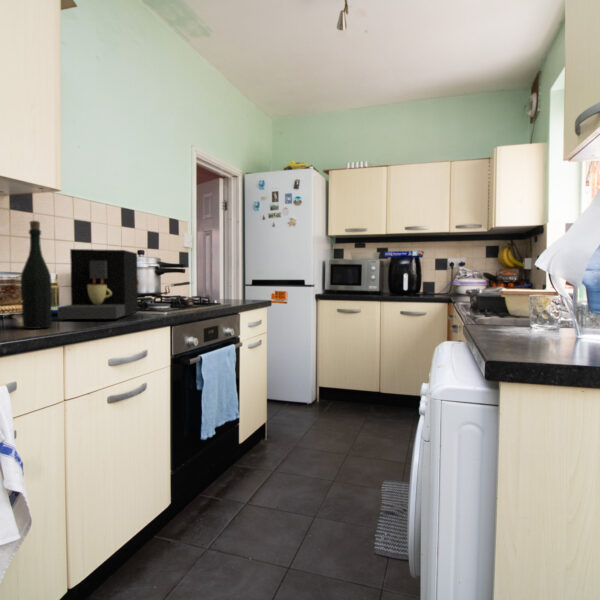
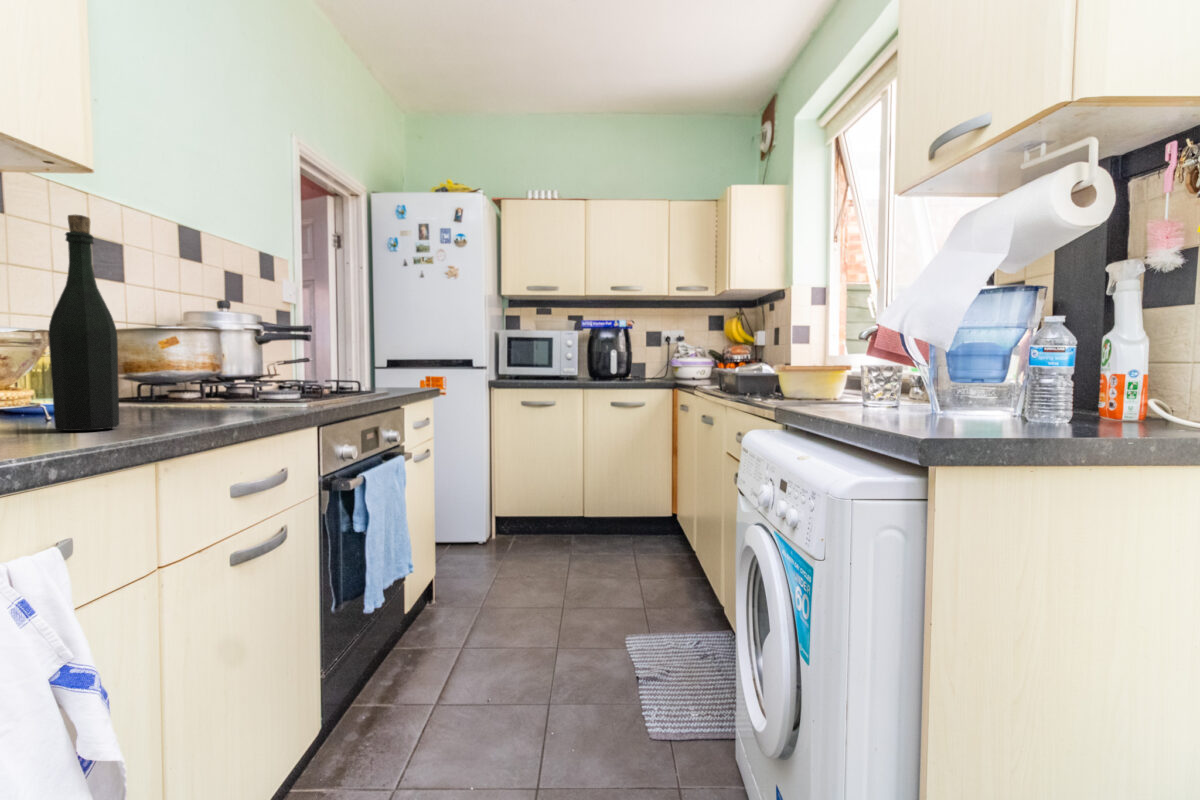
coffee maker: present [57,249,138,319] -> none [110,283,245,415]

